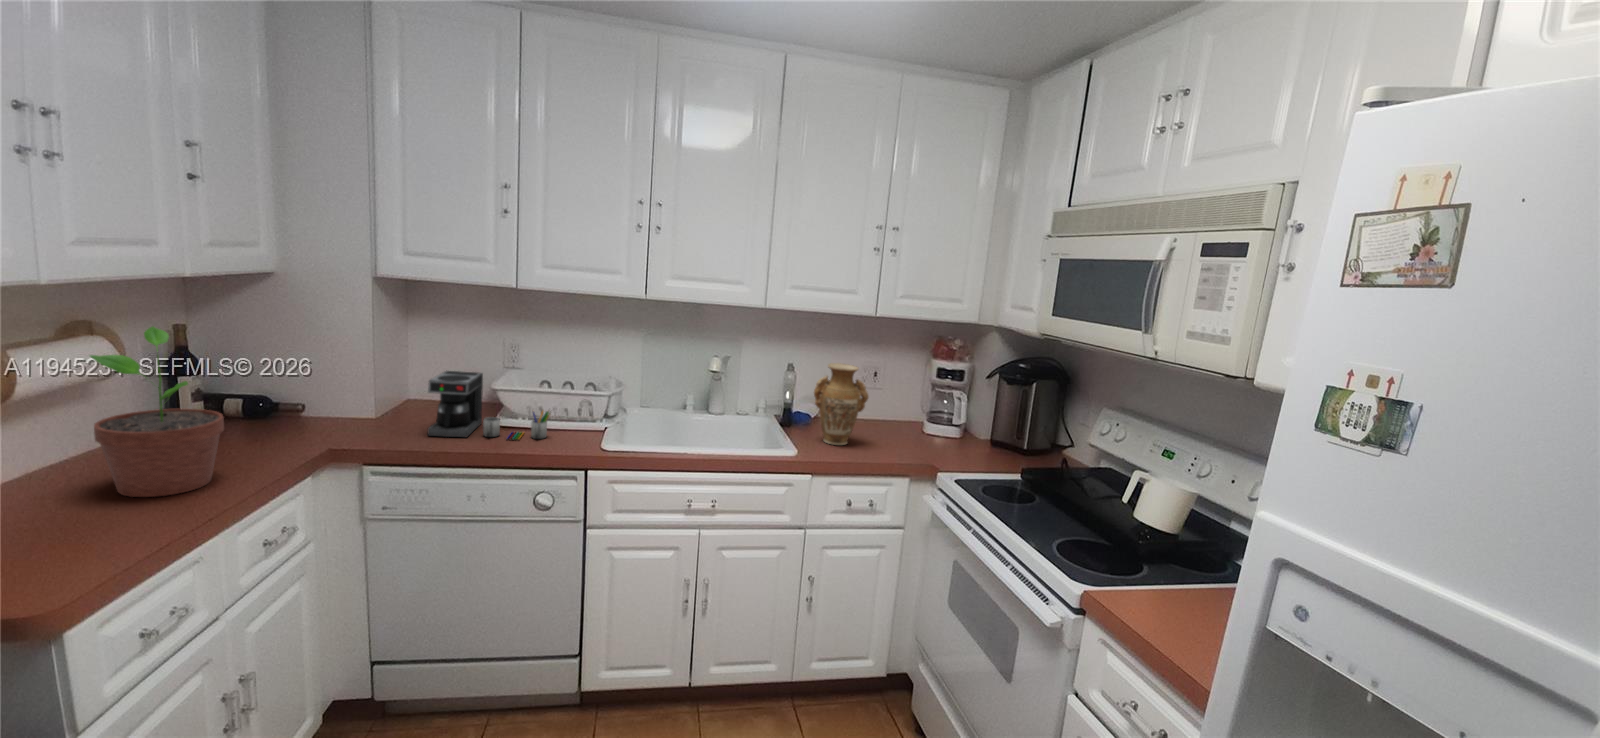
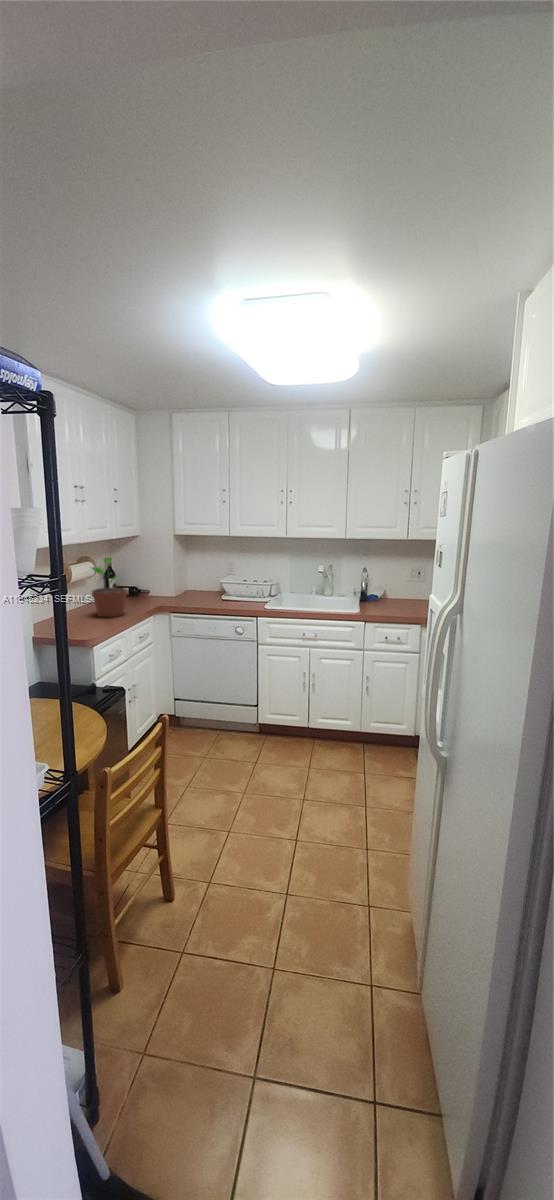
vase: present [814,363,869,445] -> none [372,567,402,610]
coffee maker: present [428,371,551,440] -> none [194,575,245,605]

